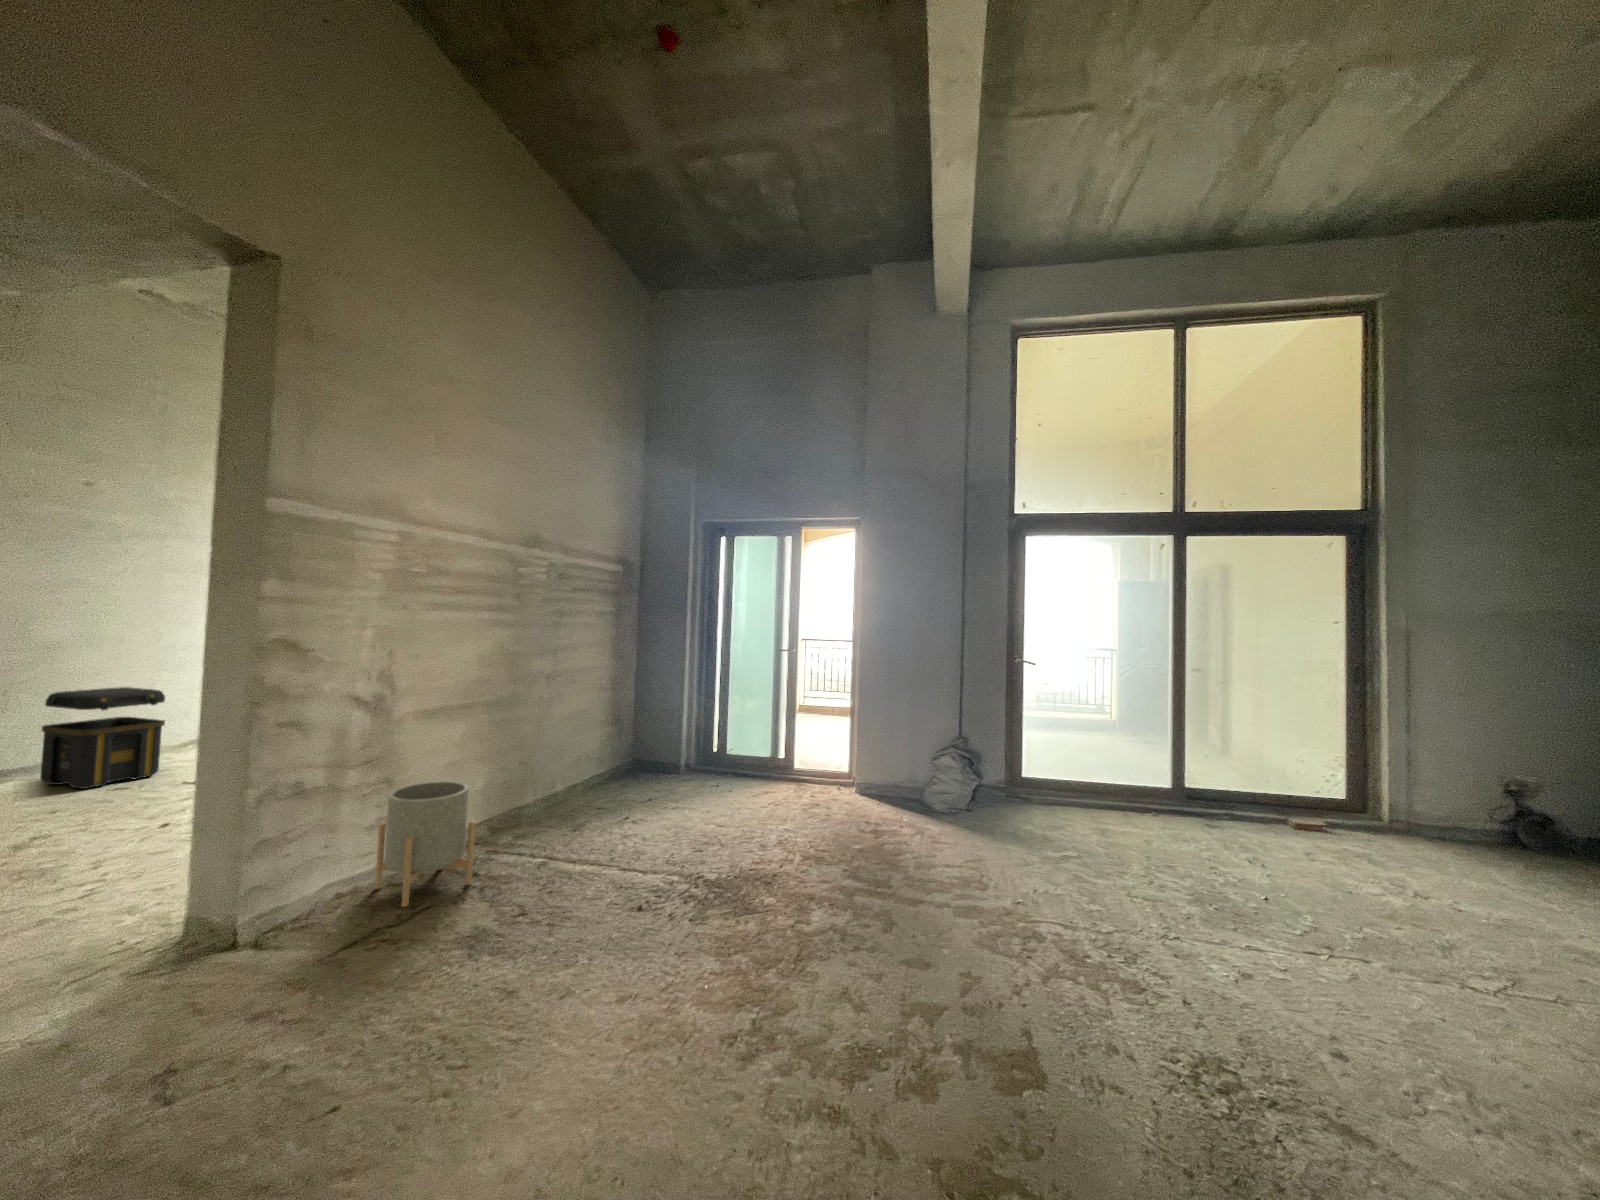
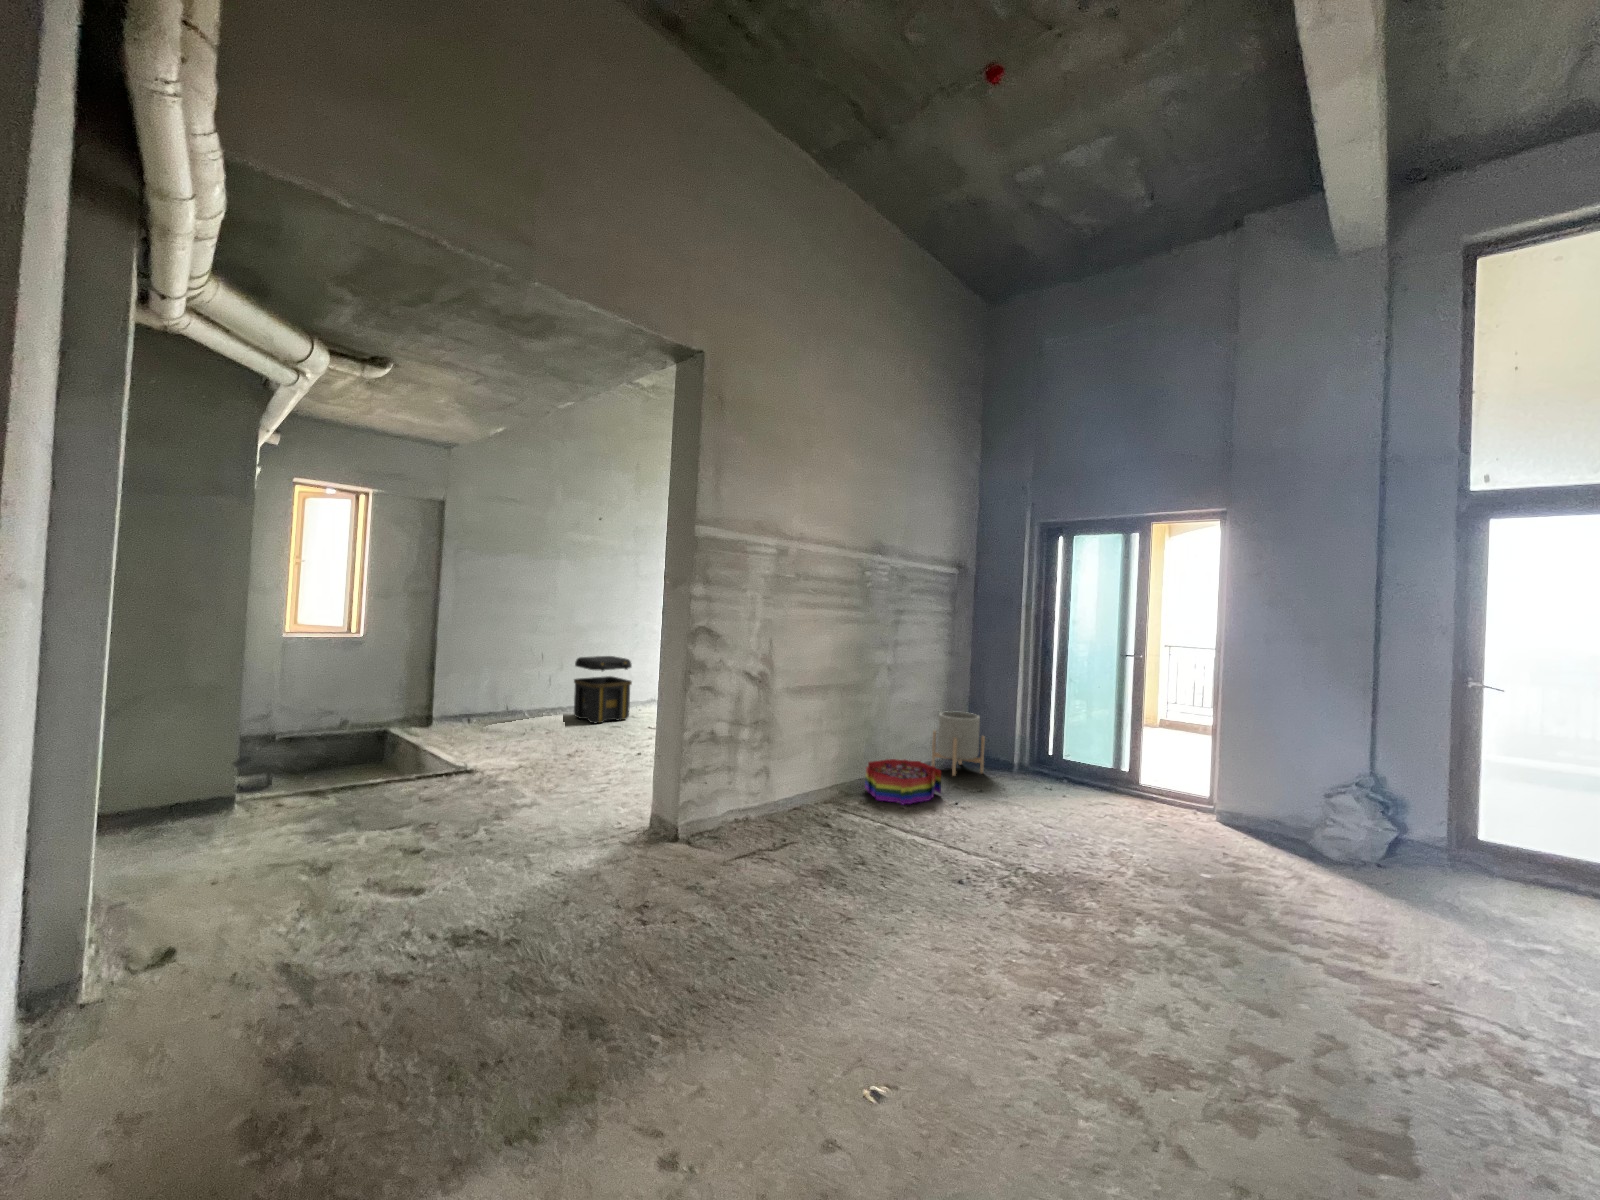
storage bin: none [524,778,613,831] -> present [865,759,941,804]
planter: present [375,781,475,907] -> present [932,711,985,776]

